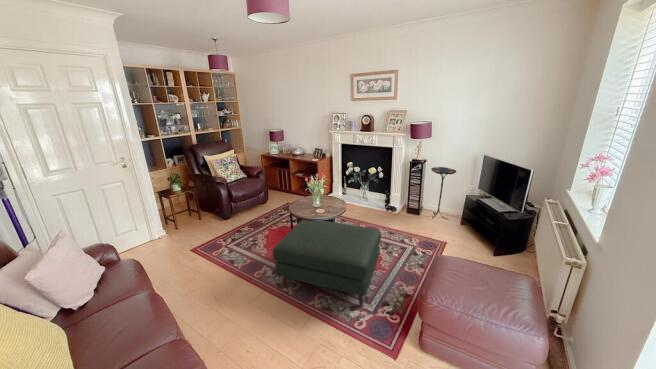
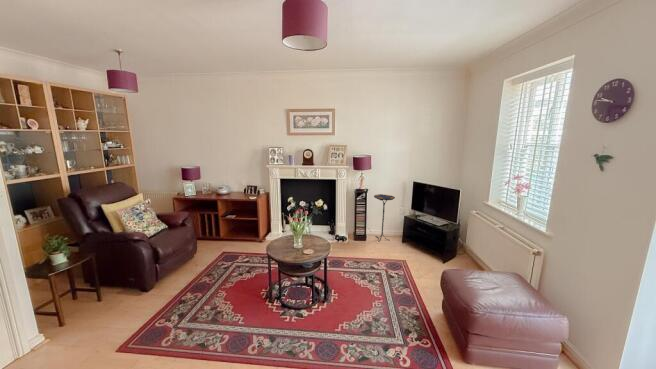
ottoman: present [273,220,381,306] -> none [286,259,399,352]

